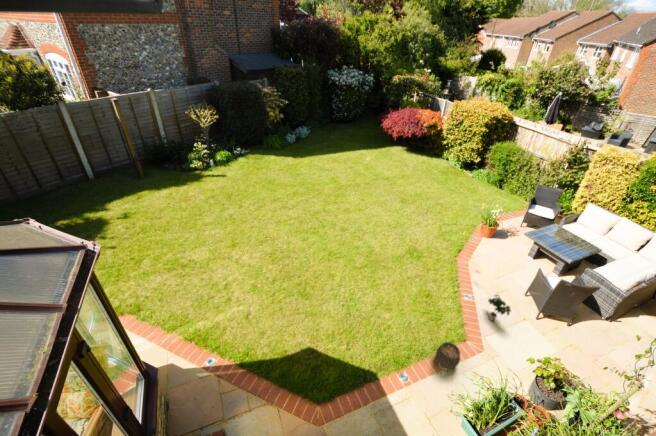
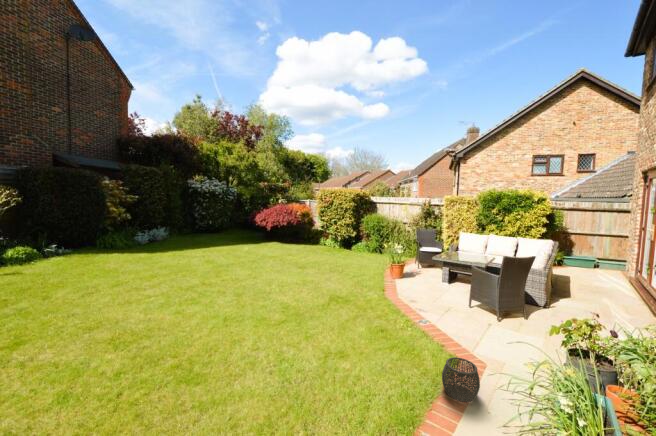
potted plant: present [488,295,511,321] -> none [448,298,481,335]

